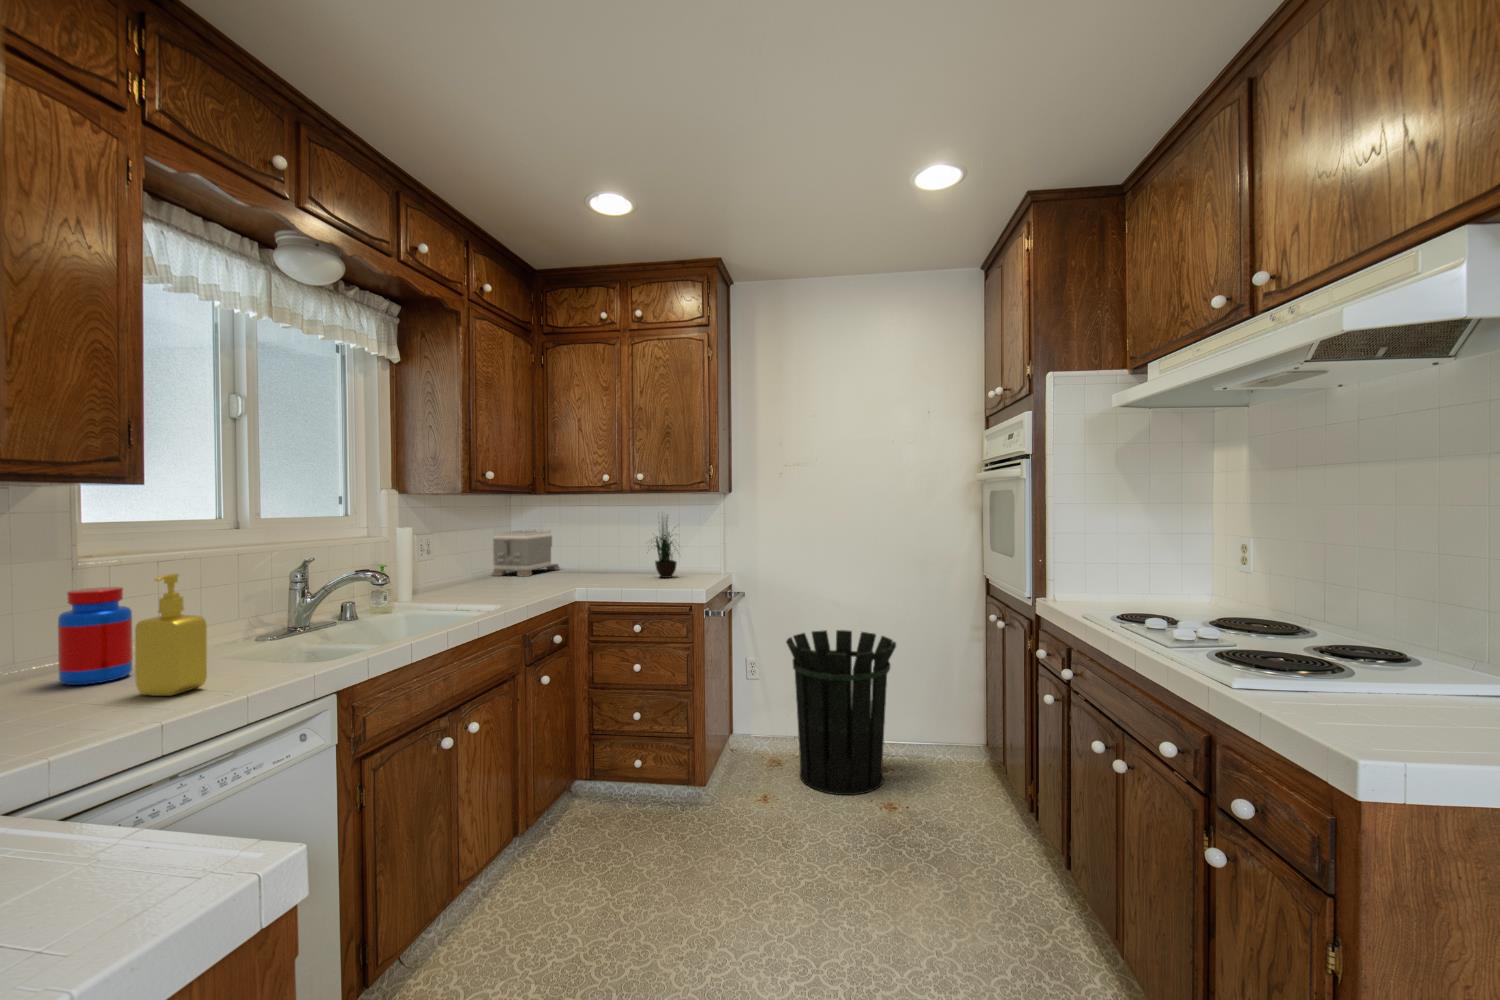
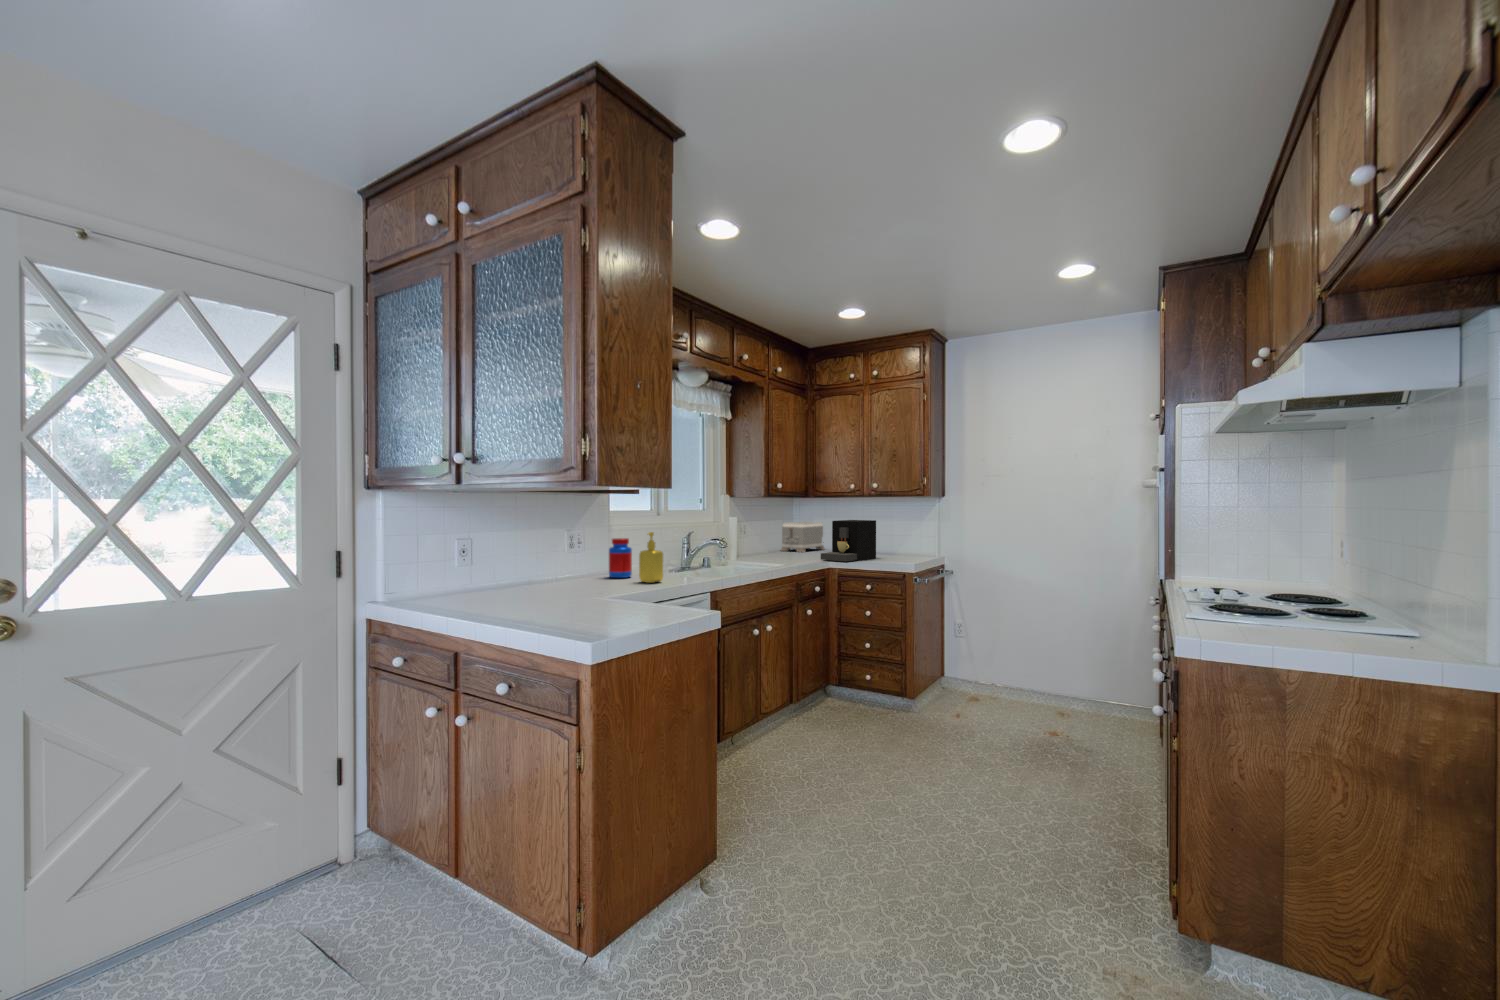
potted plant: present [655,522,677,578] -> none [879,503,906,557]
coffee maker: none [560,527,643,593] -> present [821,520,876,562]
waste bin: present [786,630,896,795] -> none [981,603,1072,723]

